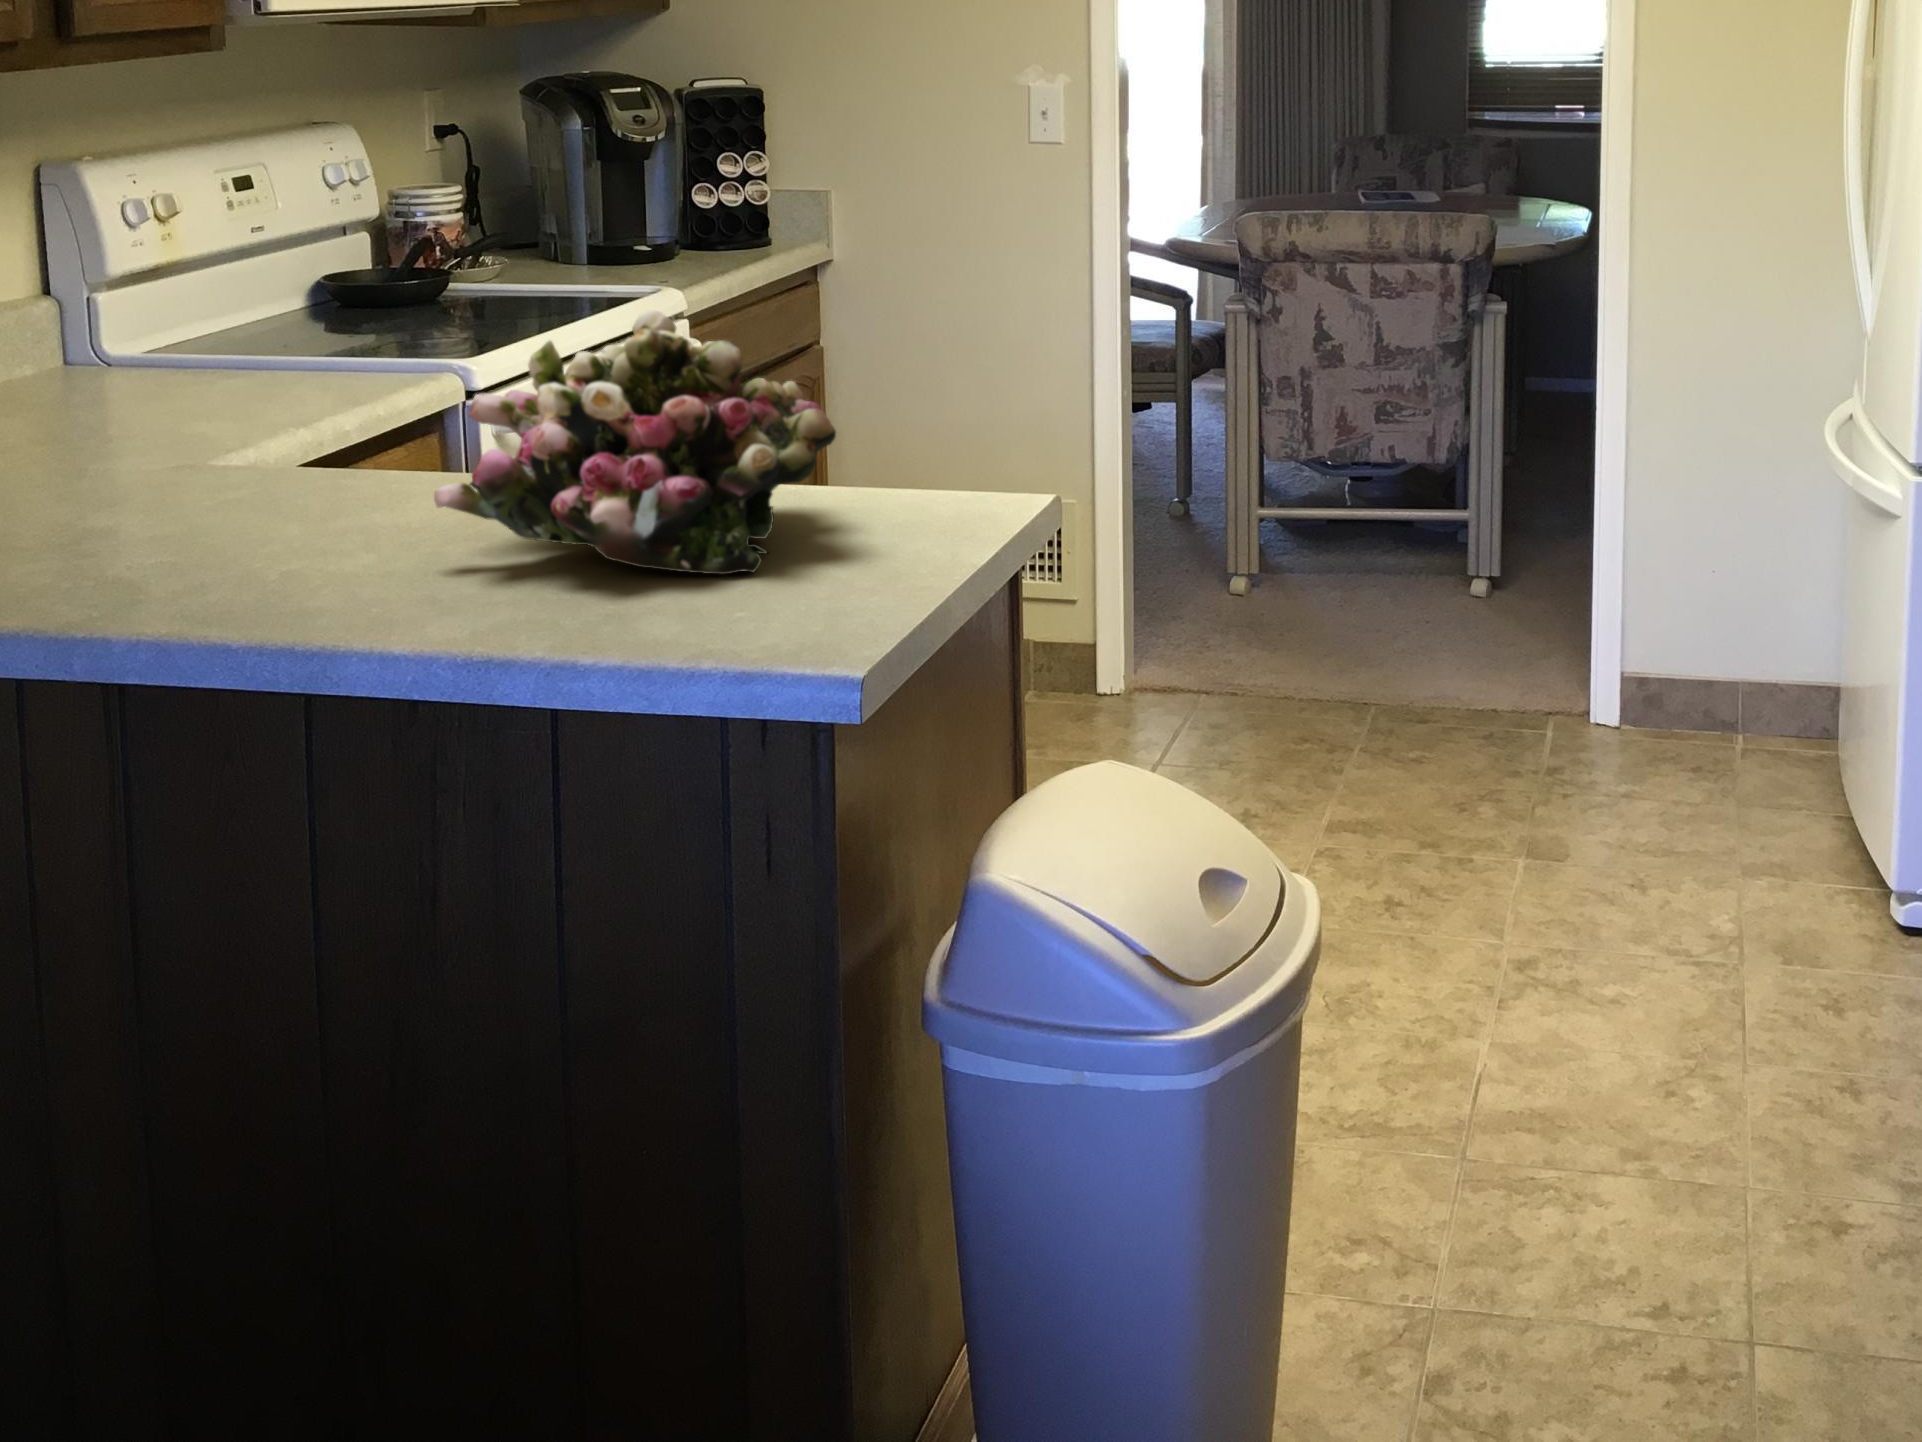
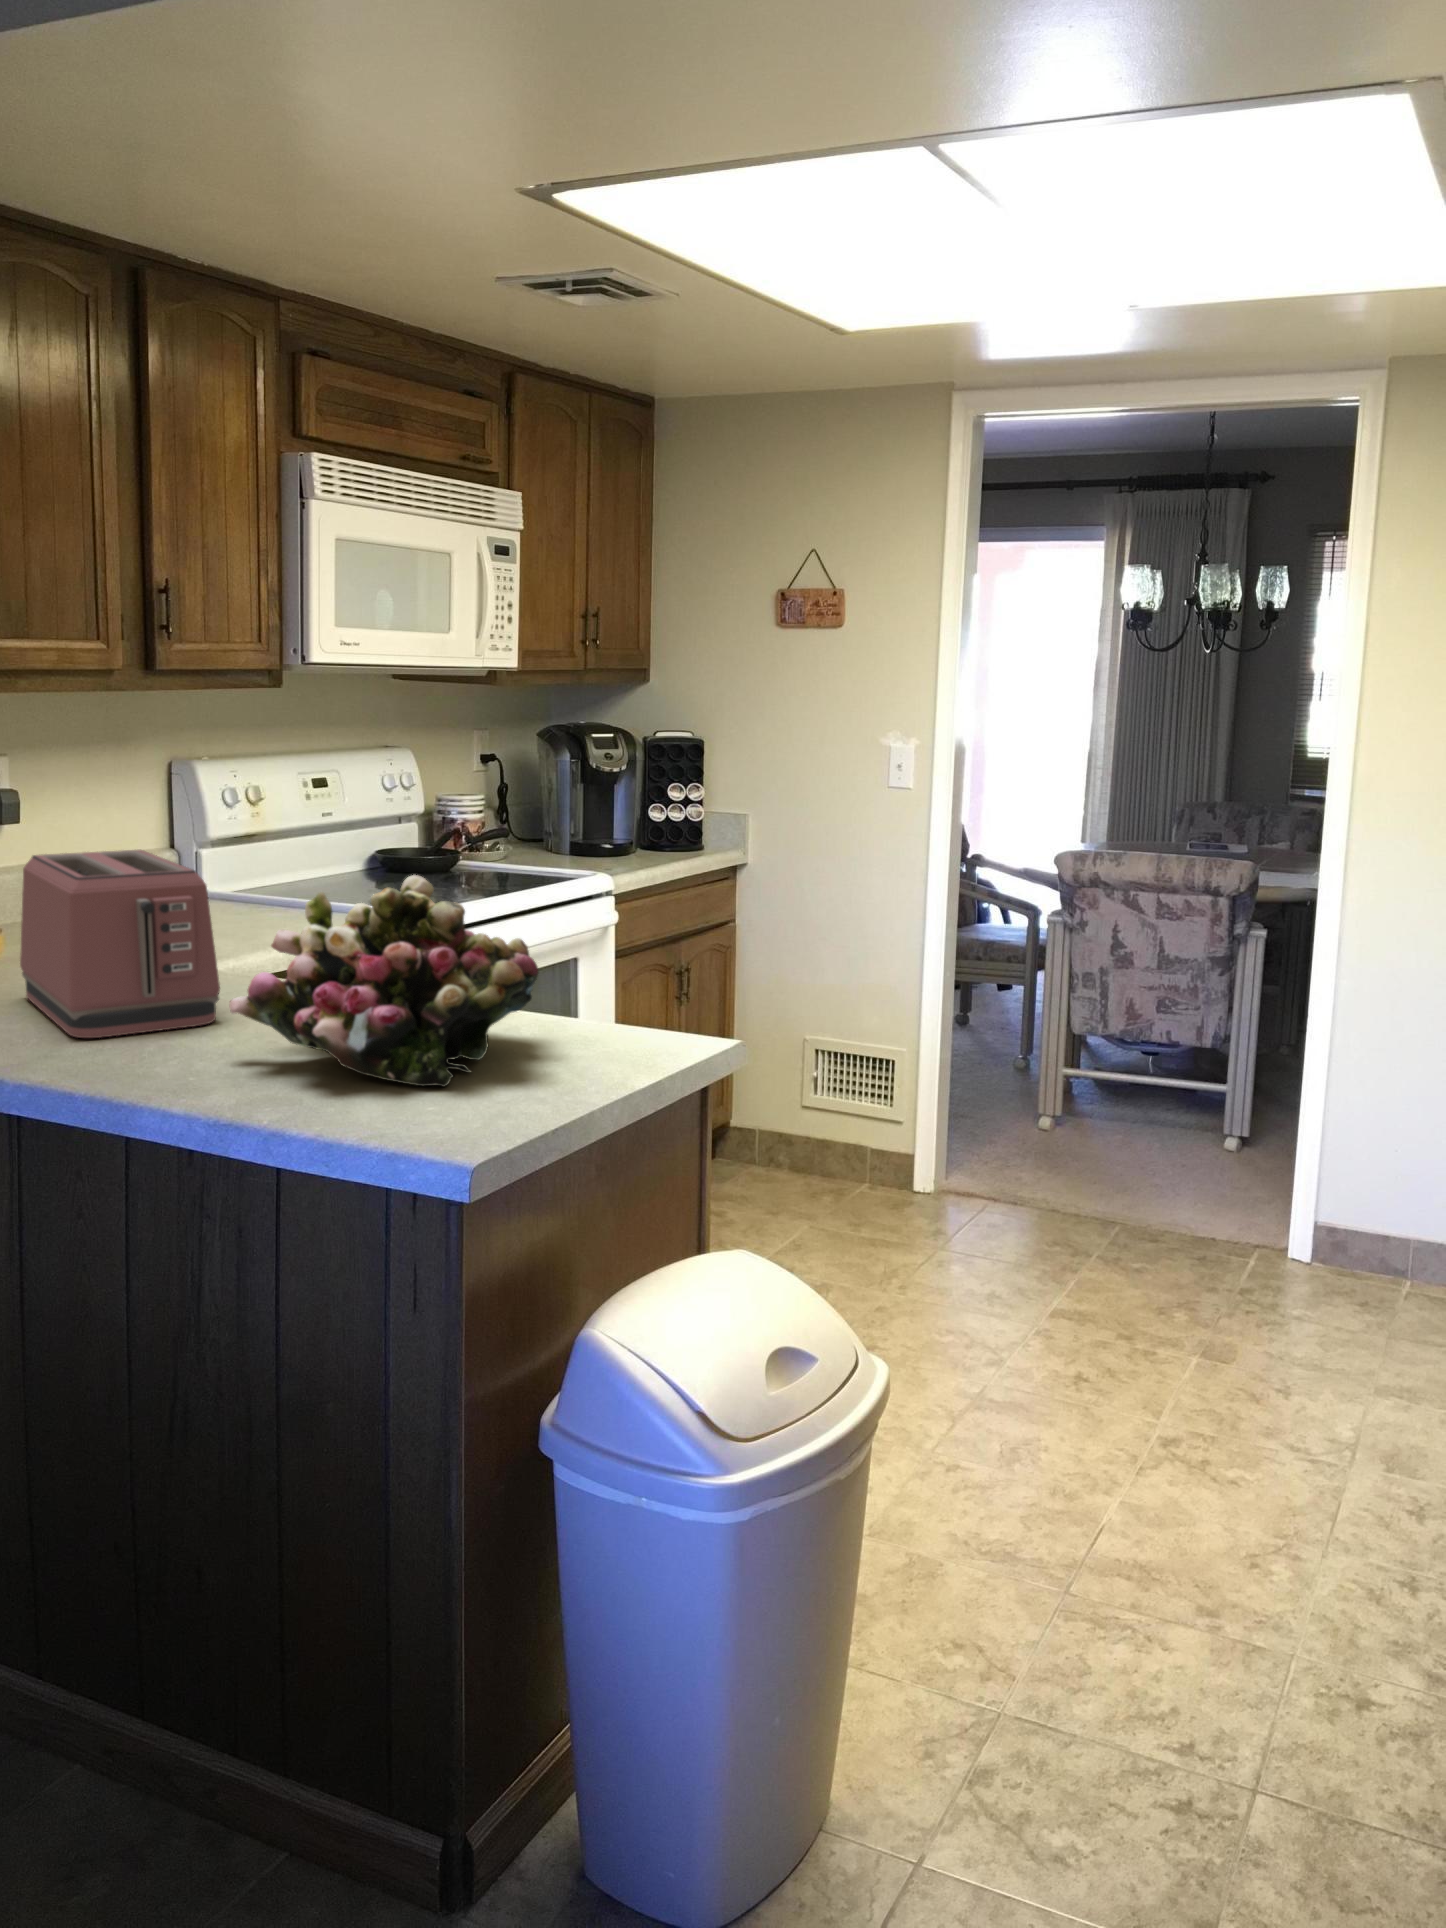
toaster: none [23,301,360,563] -> present [20,850,220,1038]

